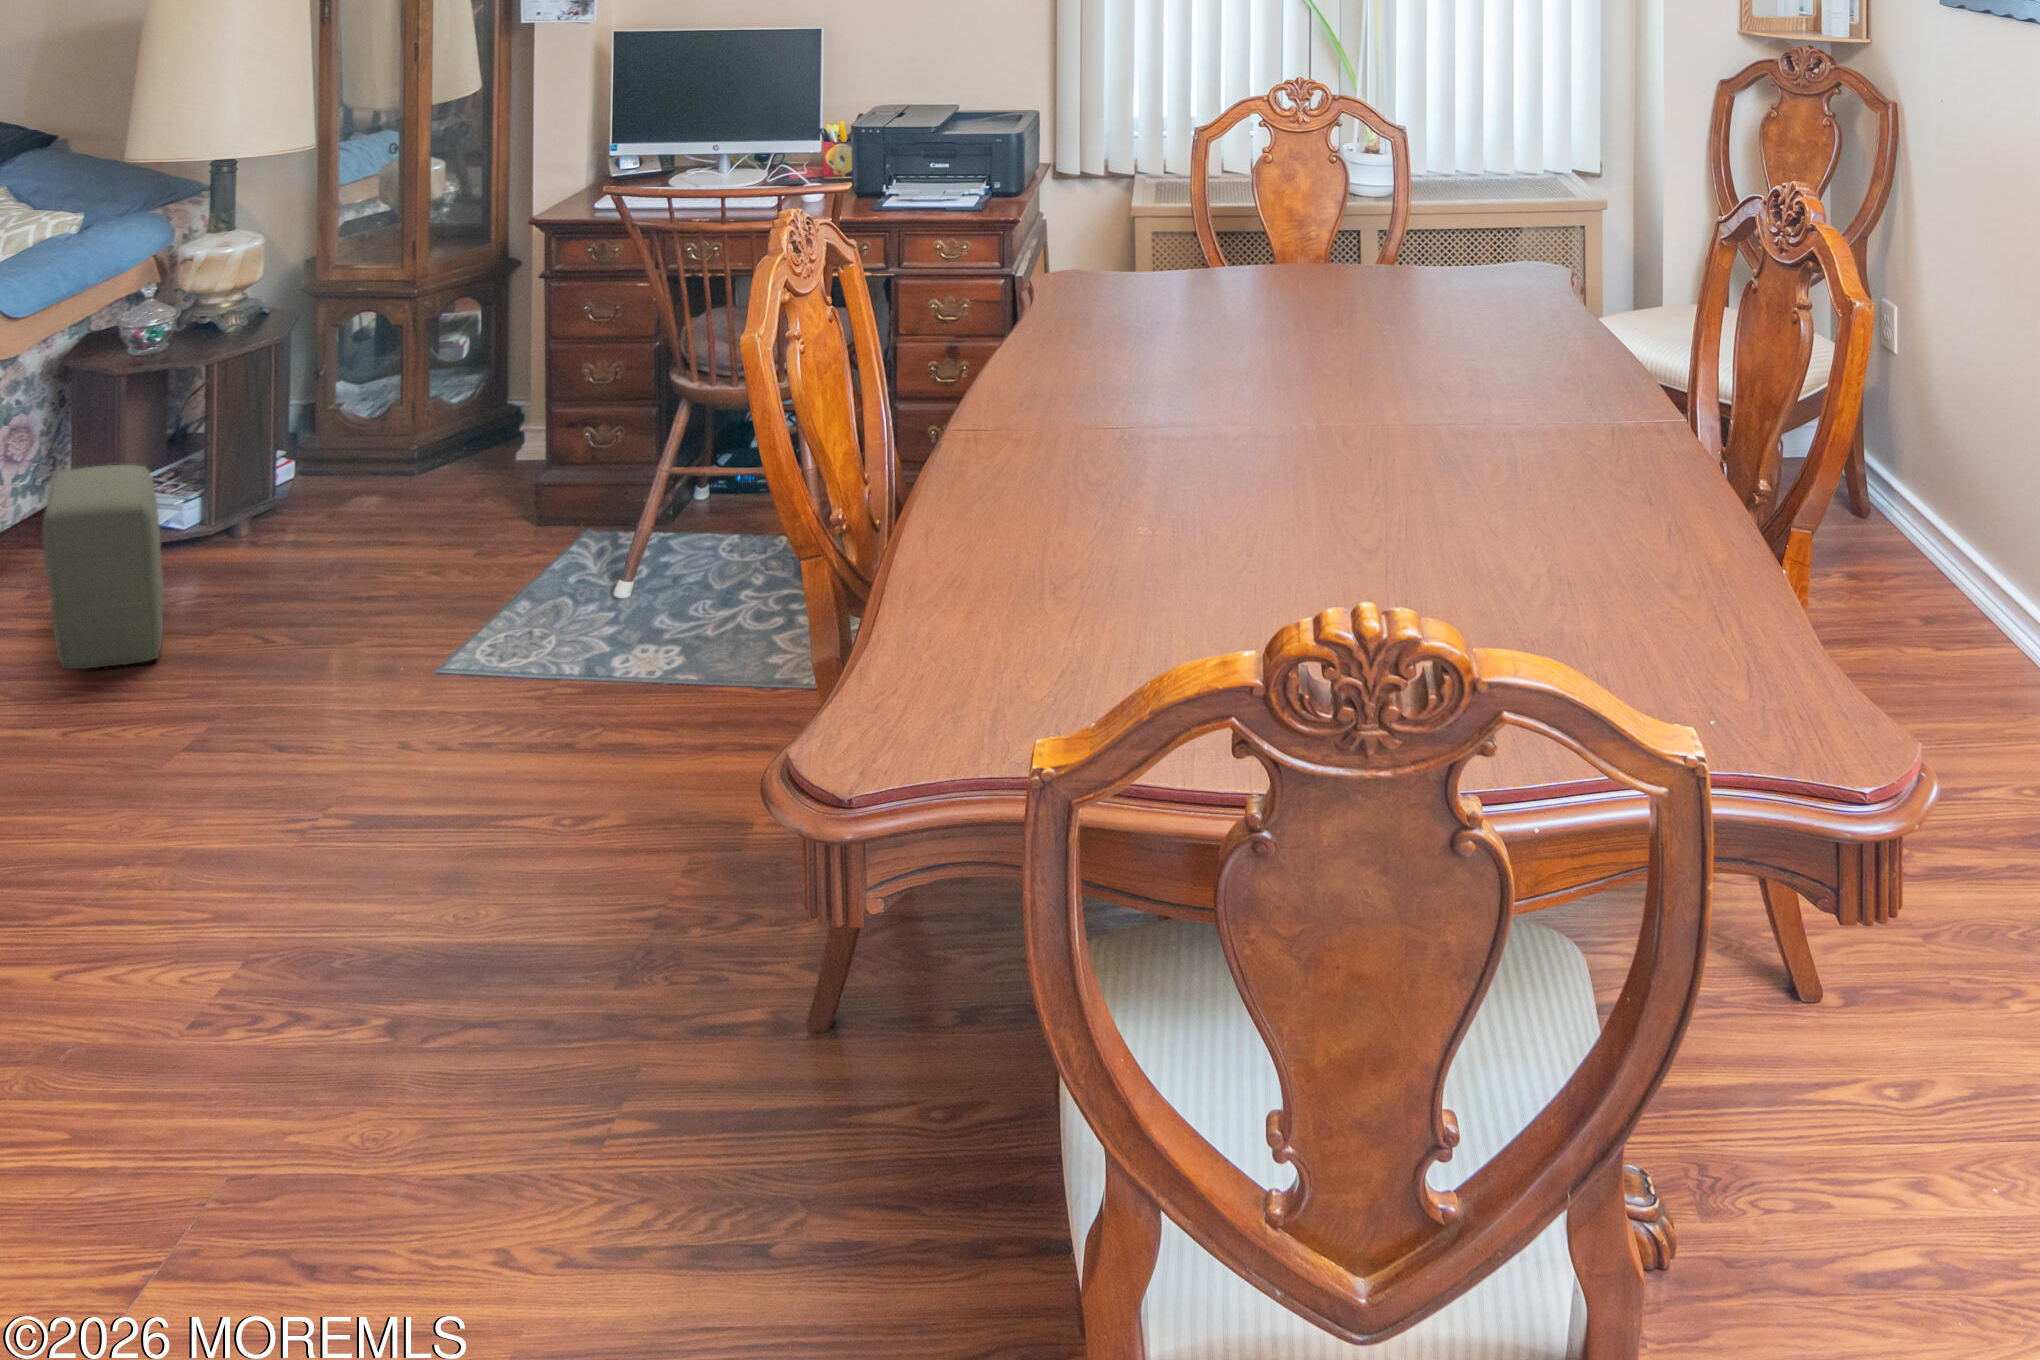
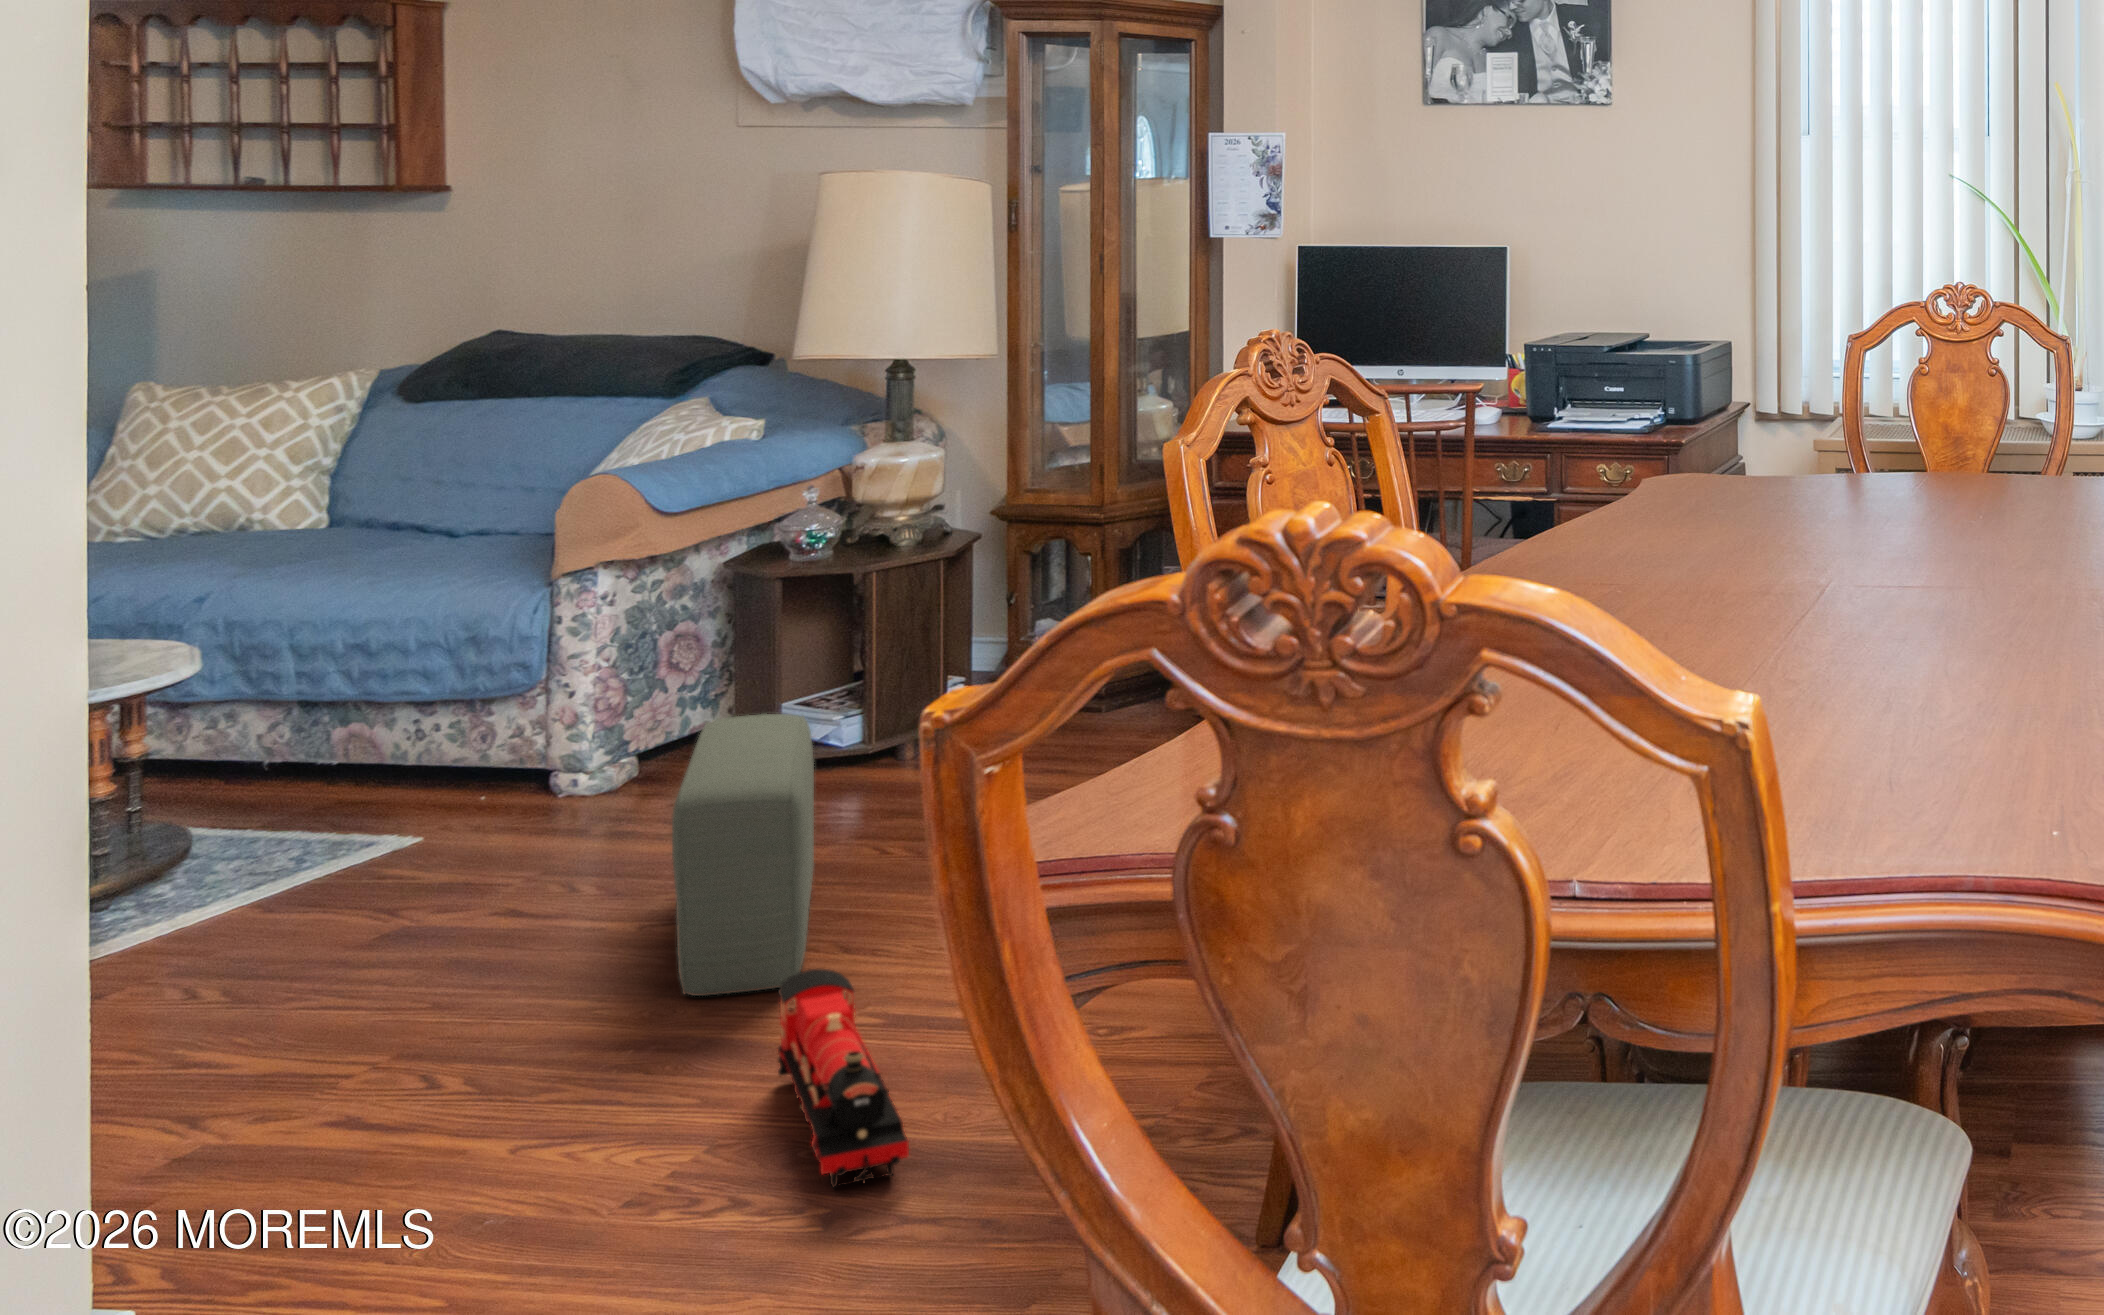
toy train: none [144,622,252,744] -> present [778,969,909,1188]

